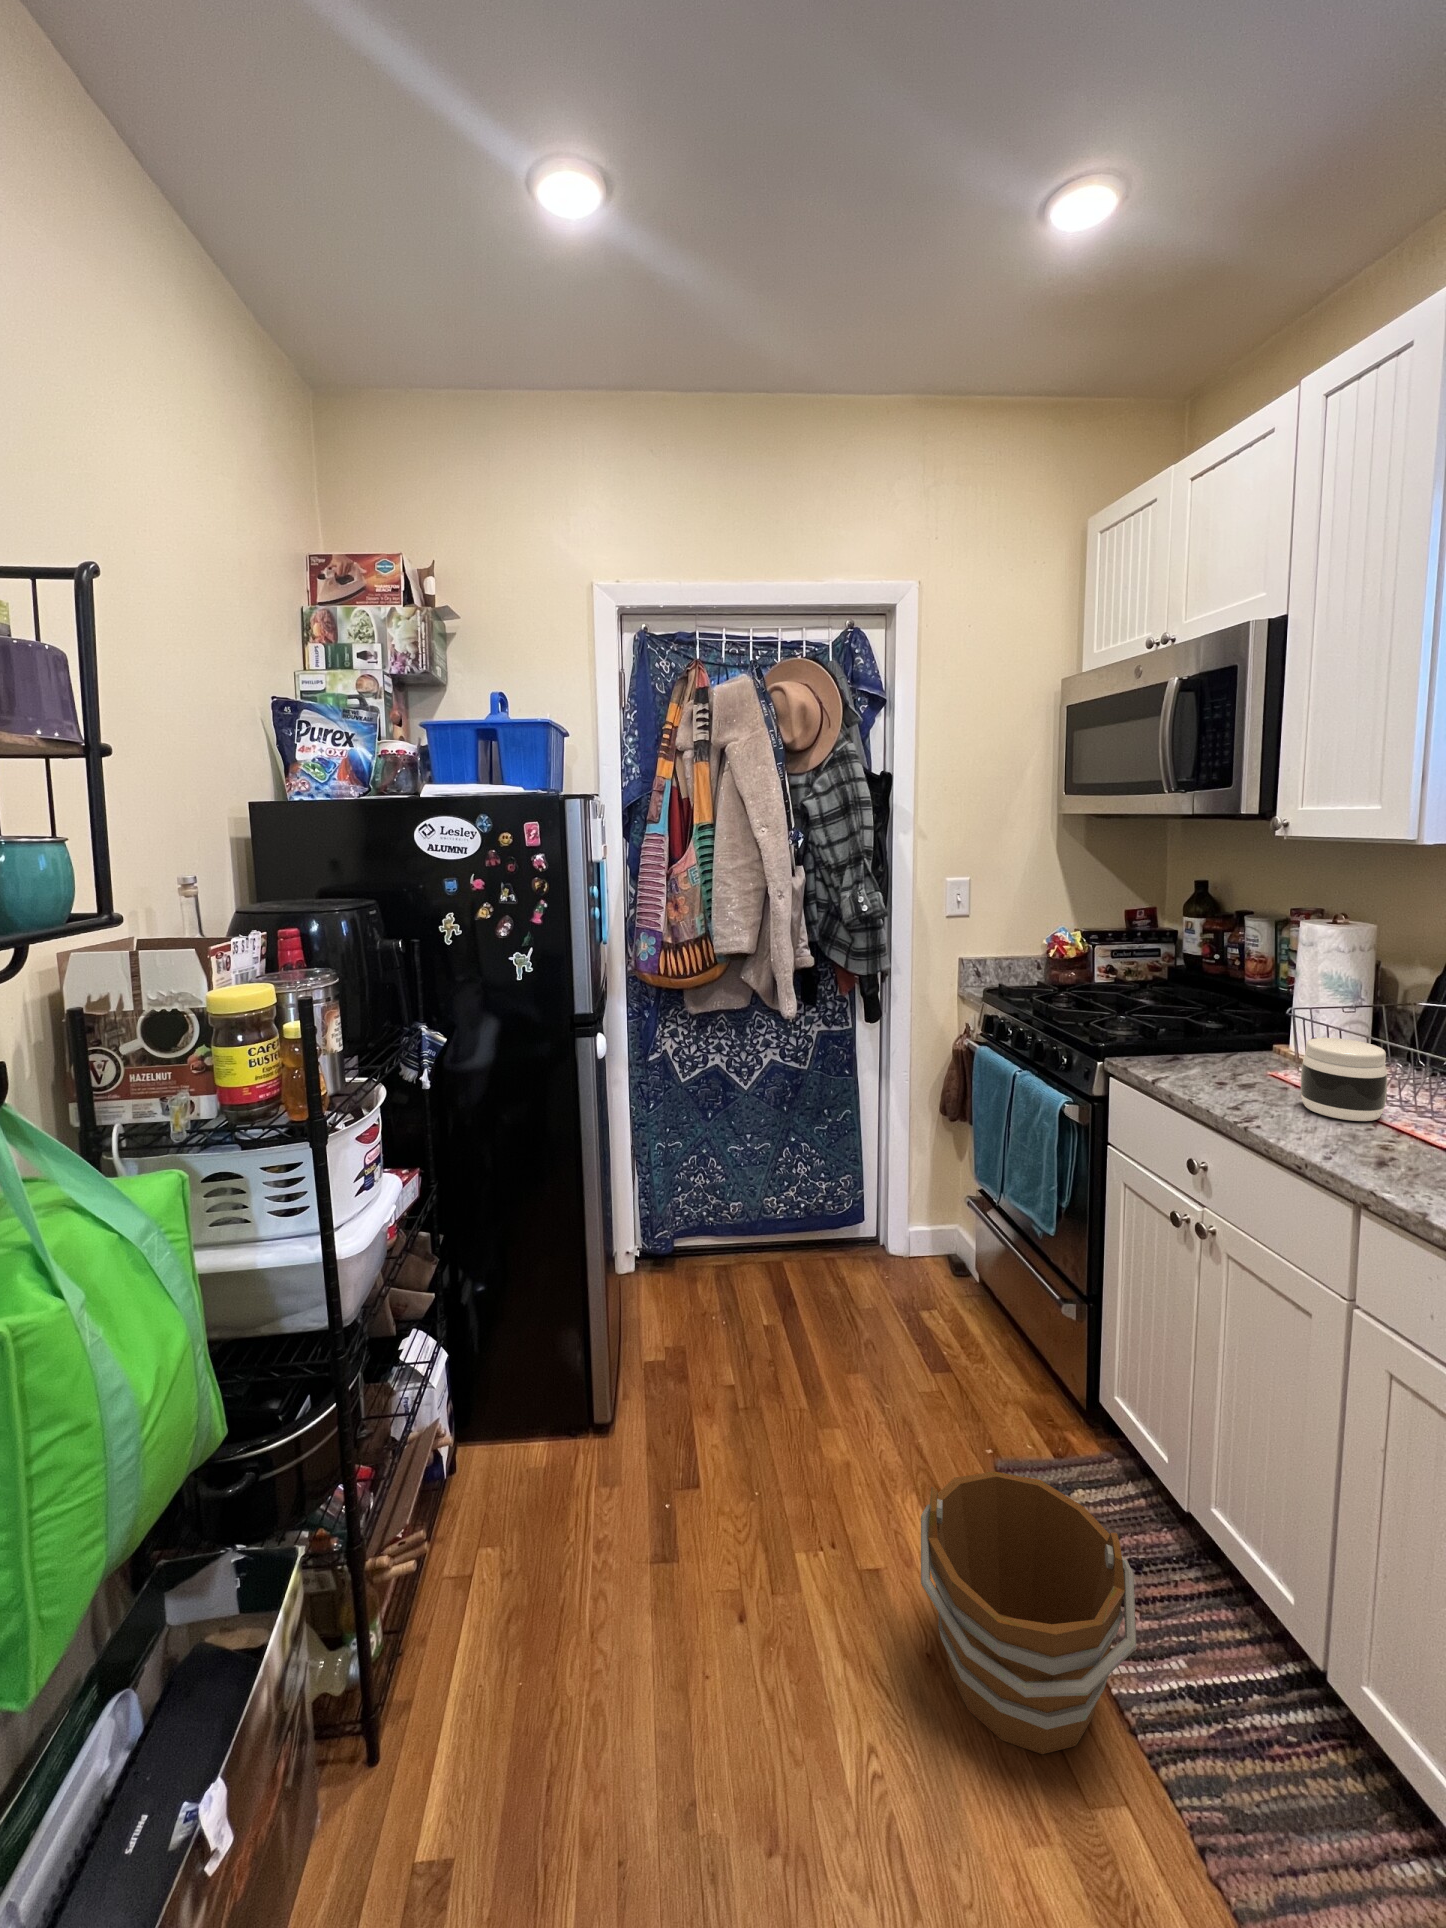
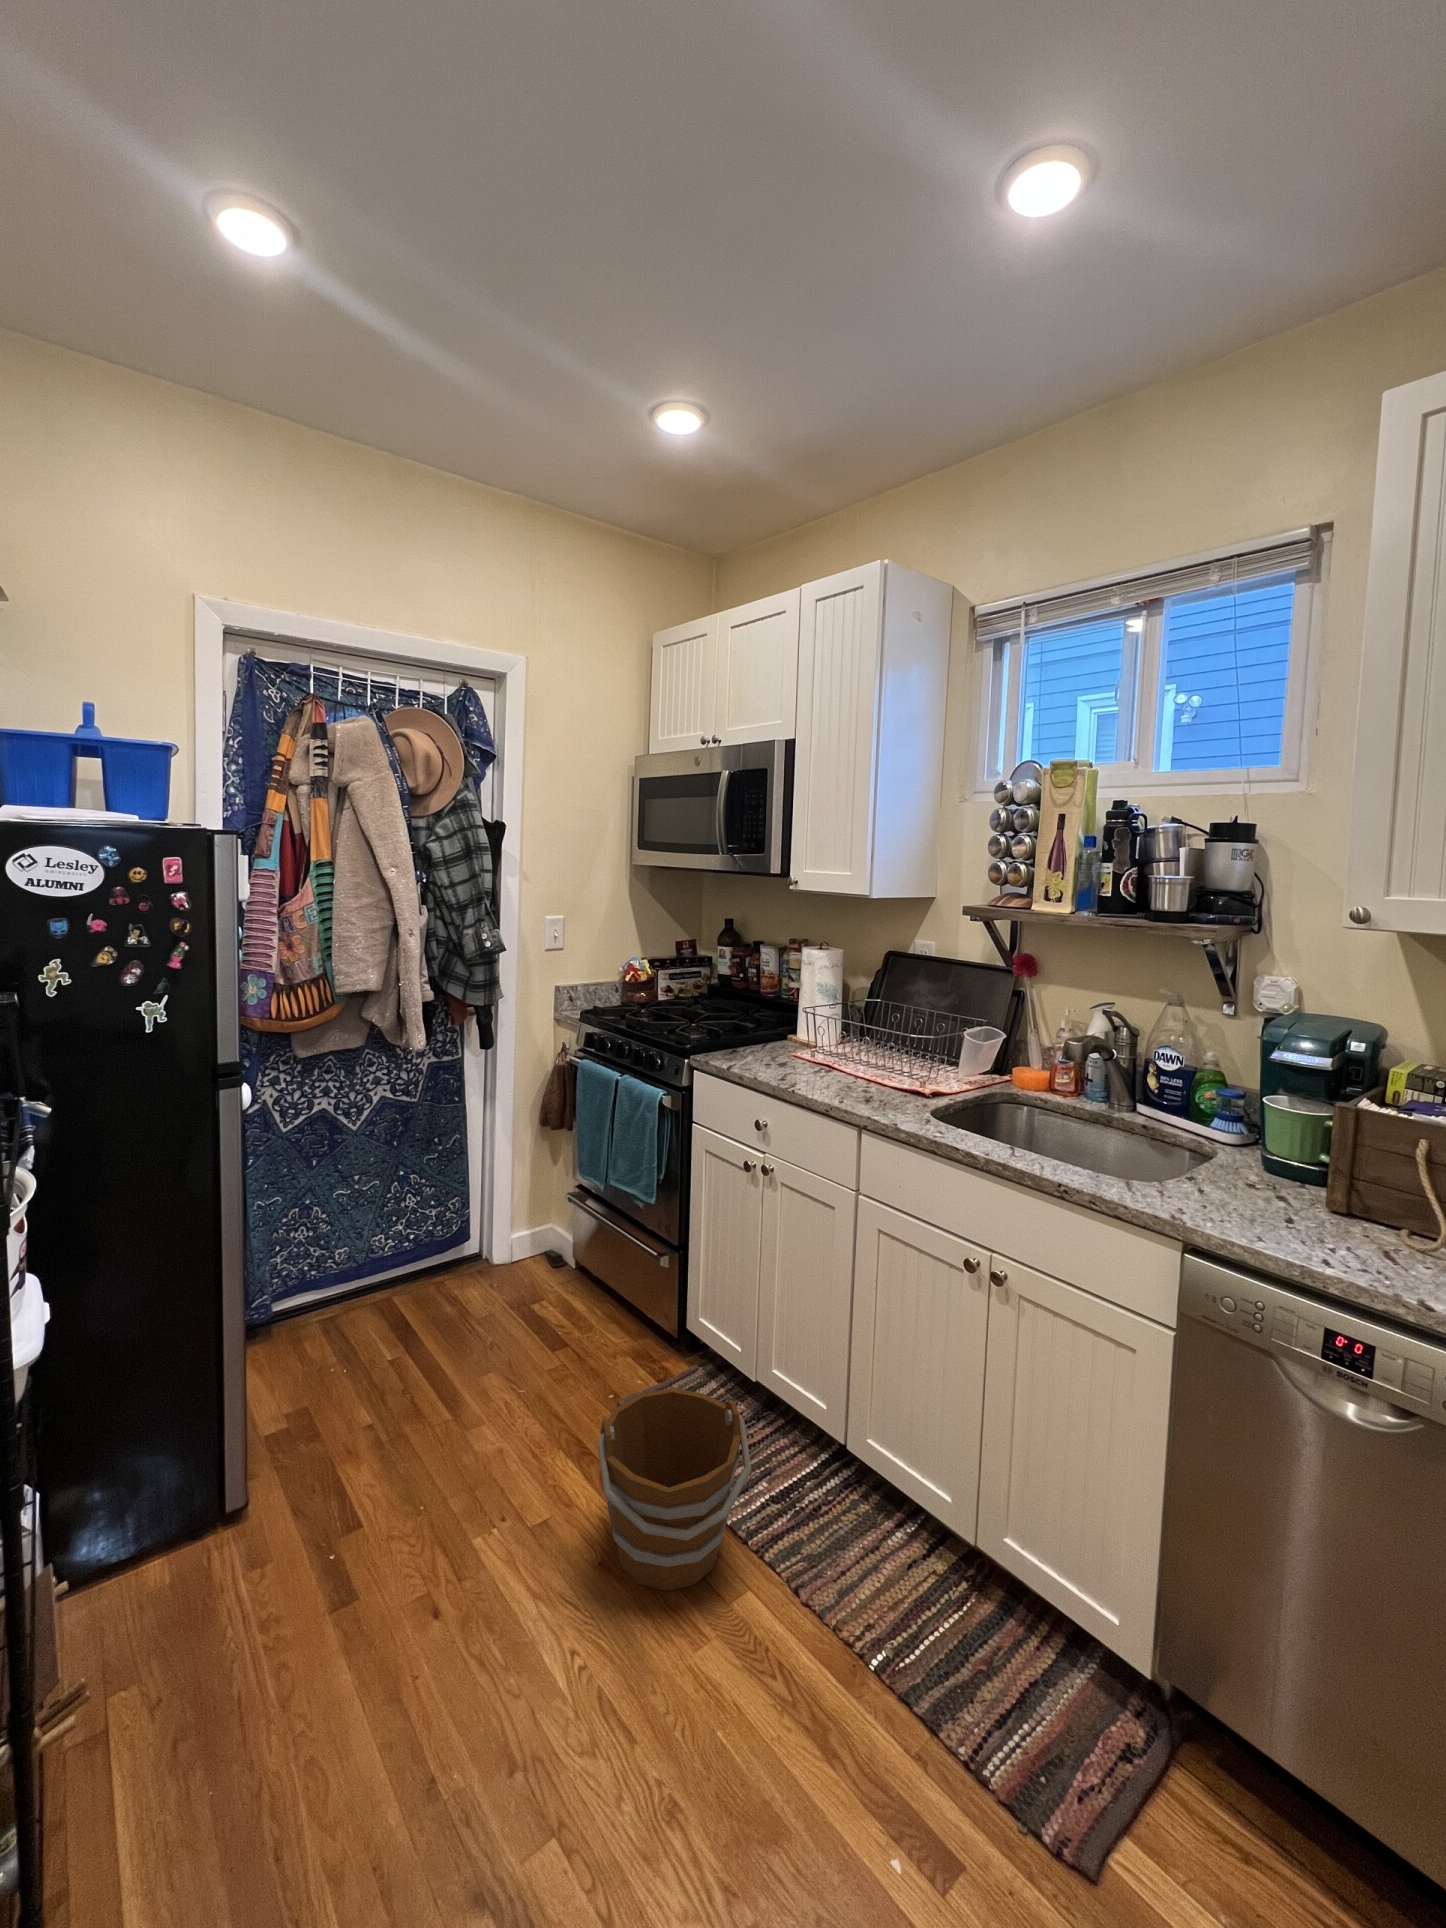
jar: present [1301,1038,1387,1121] -> none [816,1026,860,1078]

